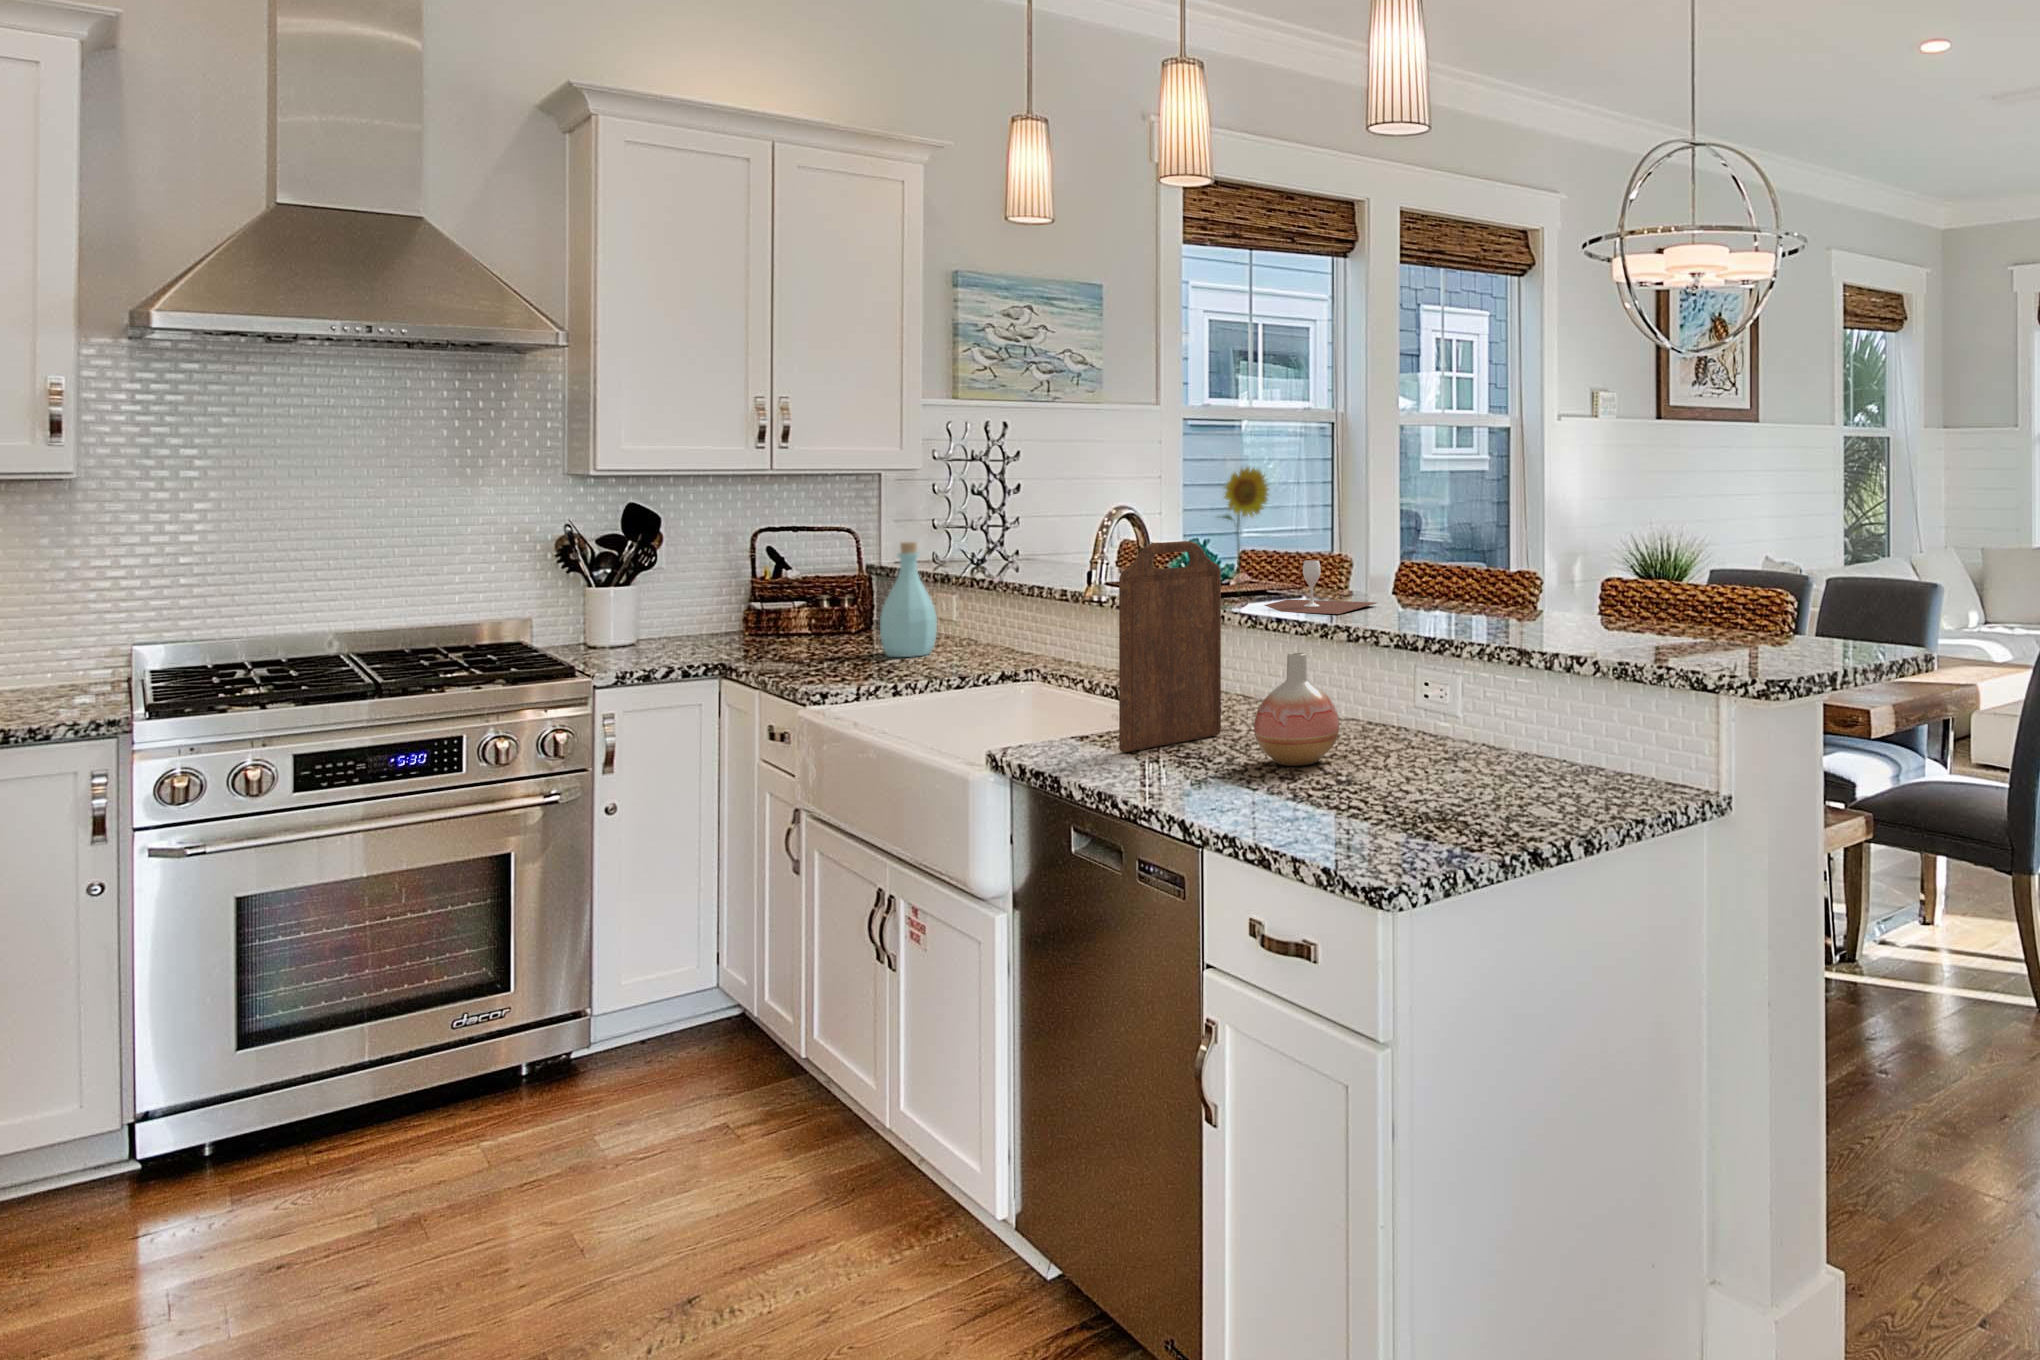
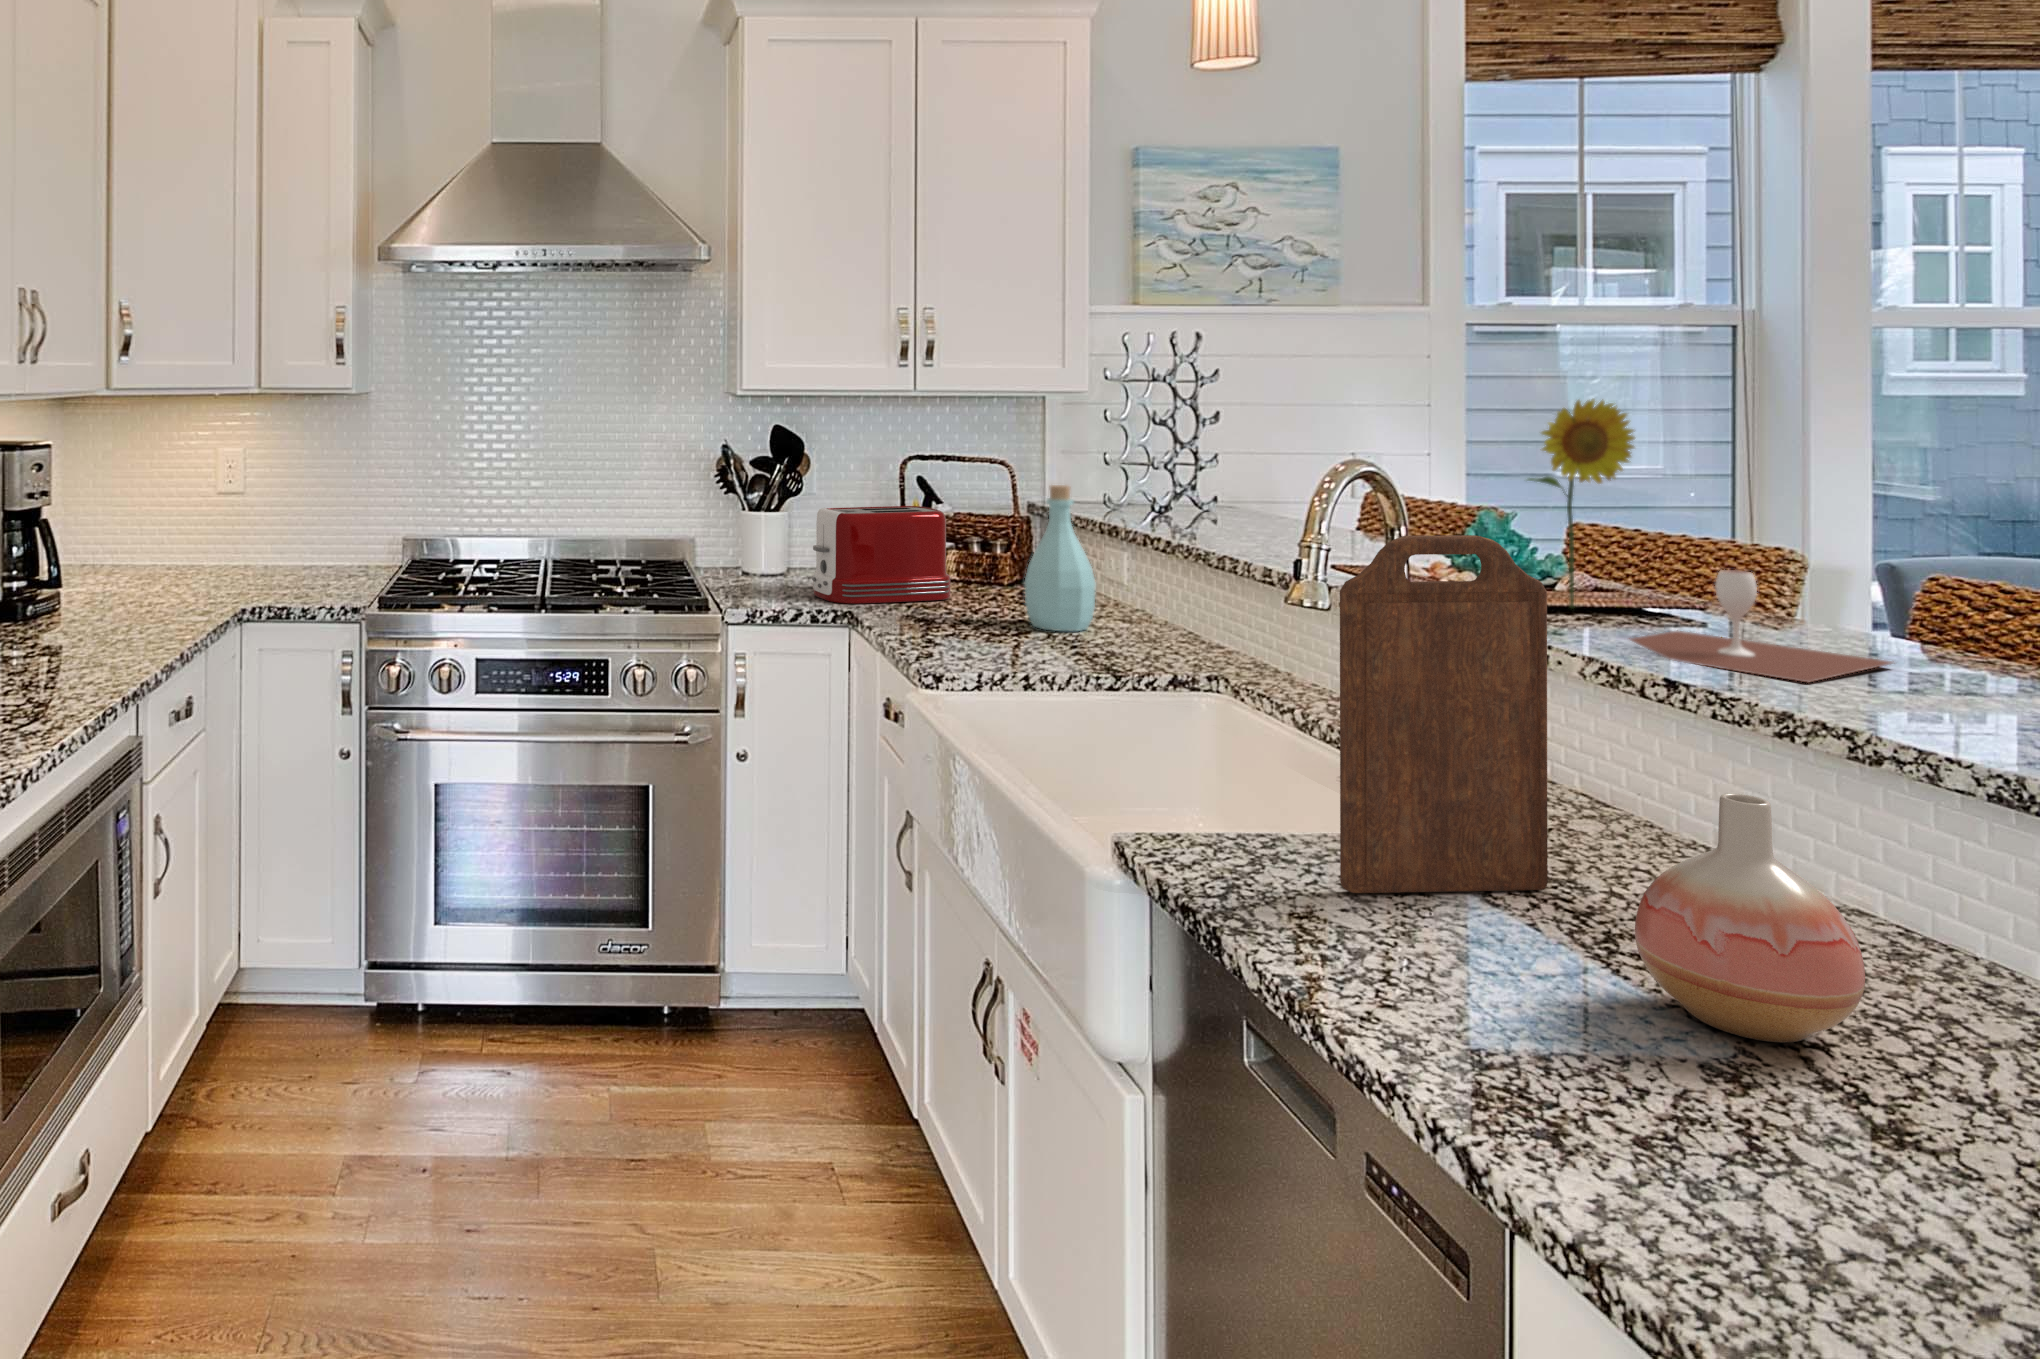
toaster: none [676,570,808,659] -> present [812,506,950,604]

